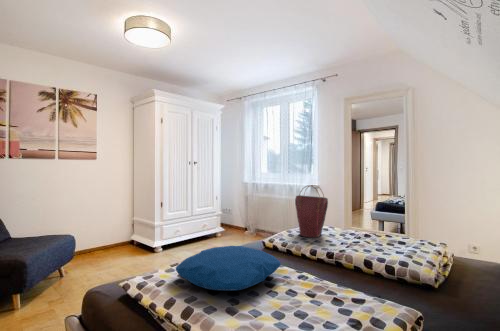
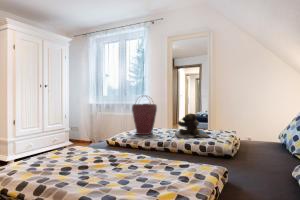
teddy bear: none [352,213,403,251] -> present [175,113,209,138]
pillow: present [176,246,281,291] -> none [27,139,123,171]

